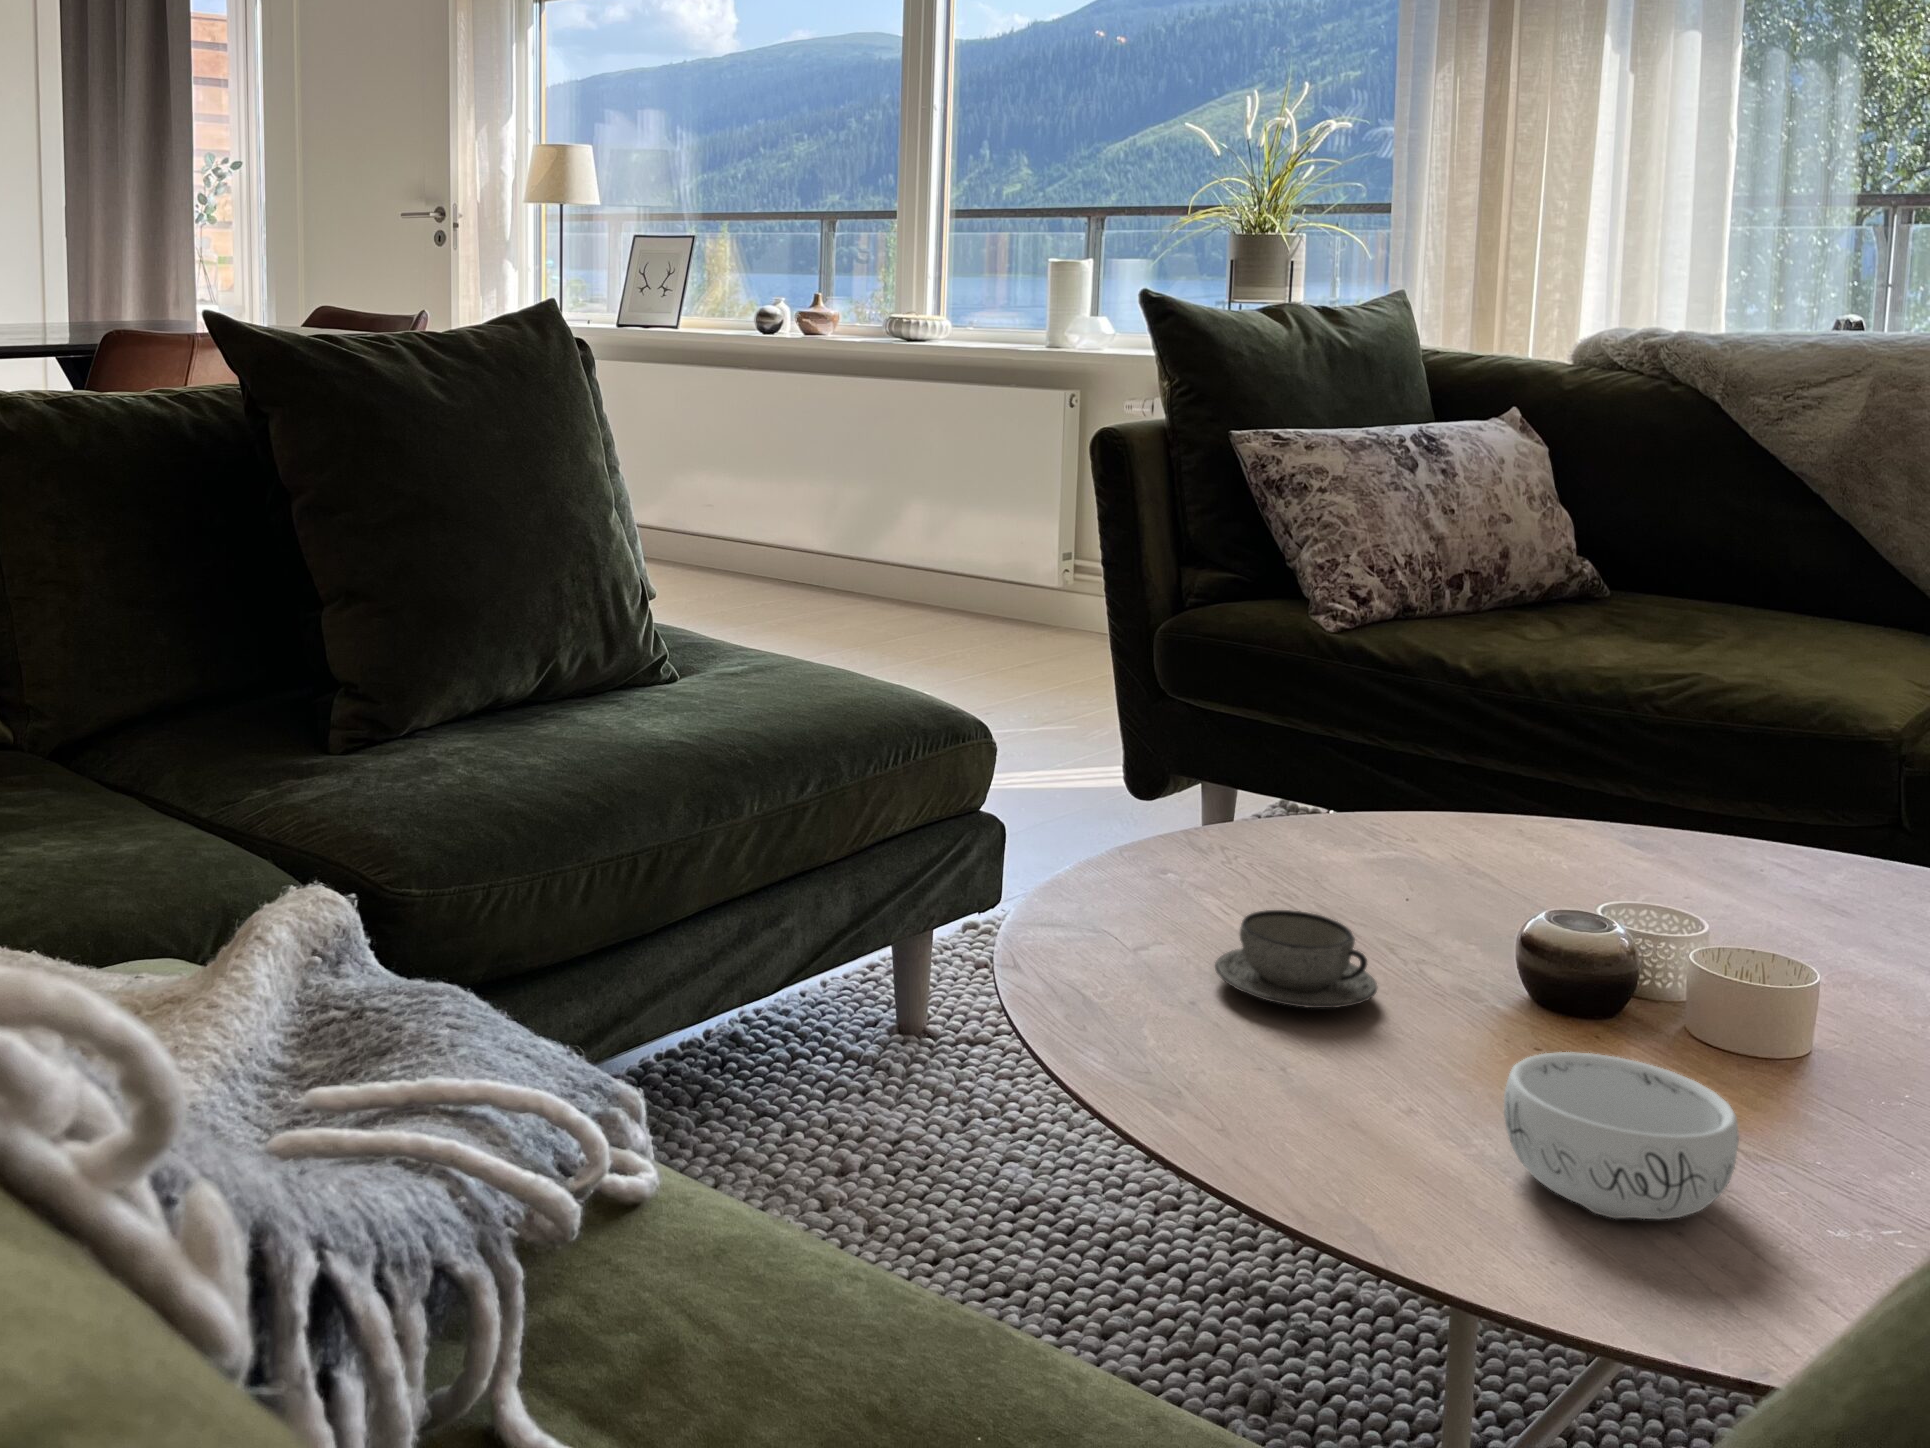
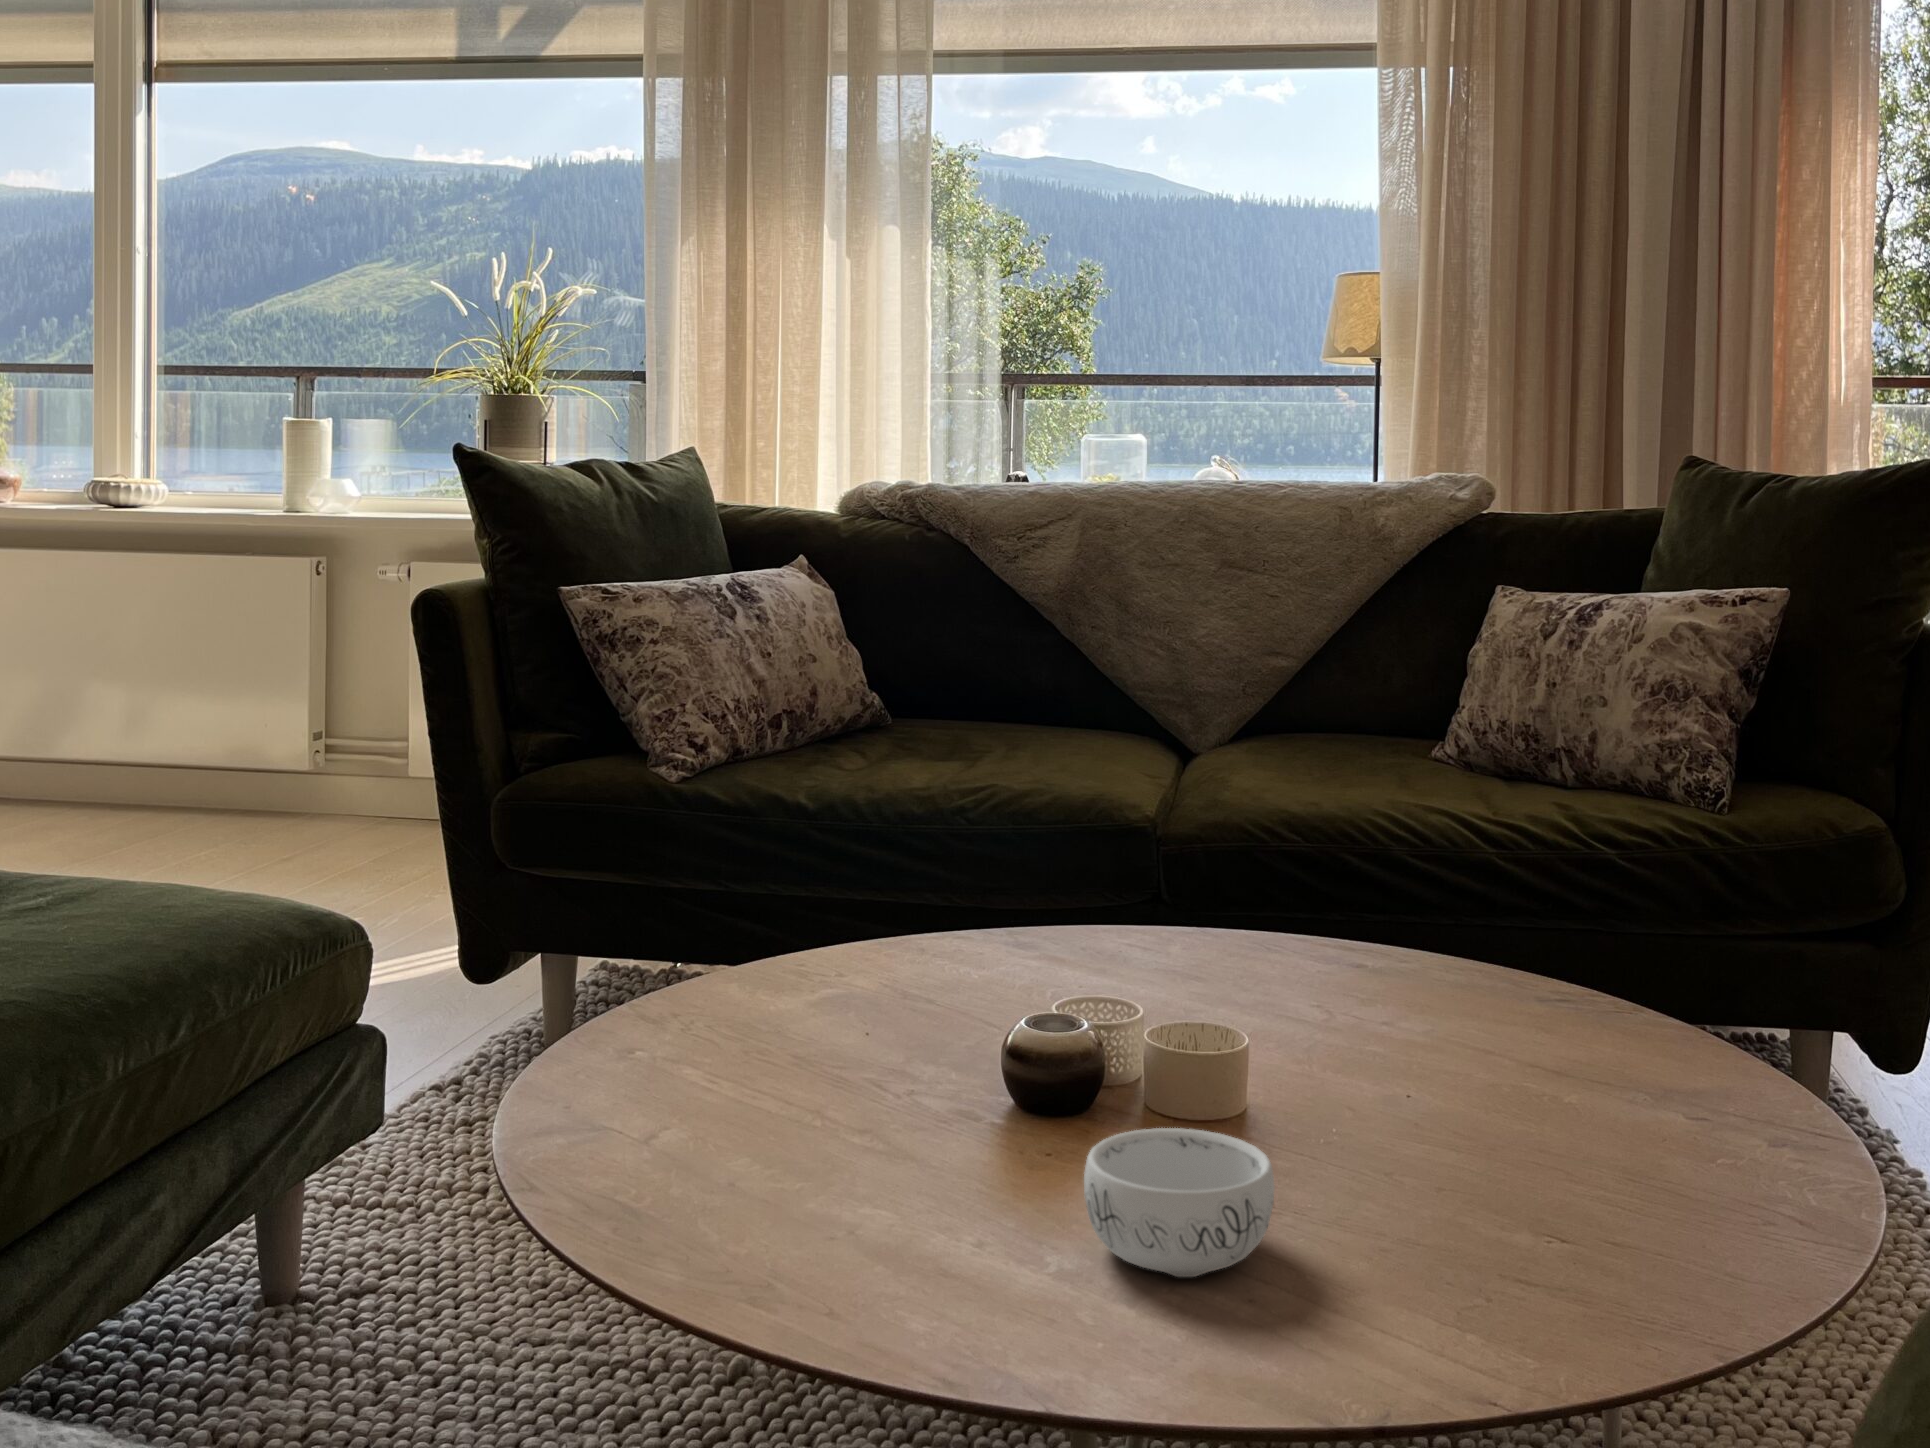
teacup: present [1215,910,1377,1008] -> none [753,1055,910,1152]

